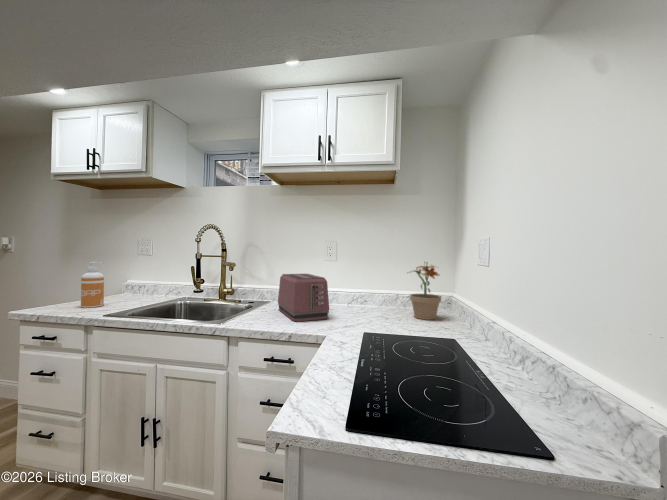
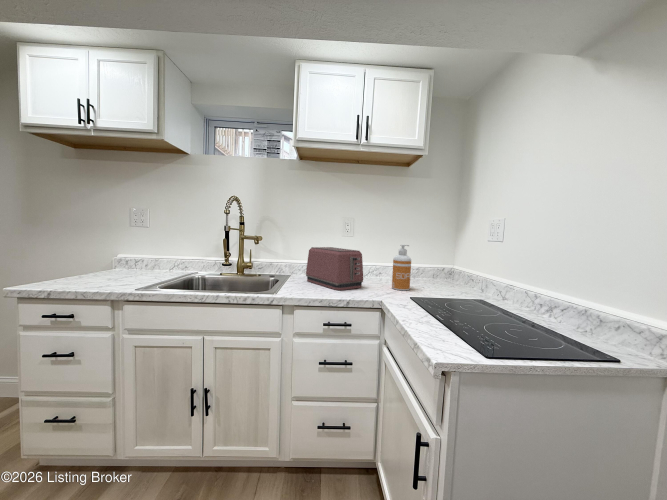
soap dispenser: present [81,262,104,308] -> present [392,245,411,290]
potted plant: present [410,262,441,320] -> none [421,237,450,286]

